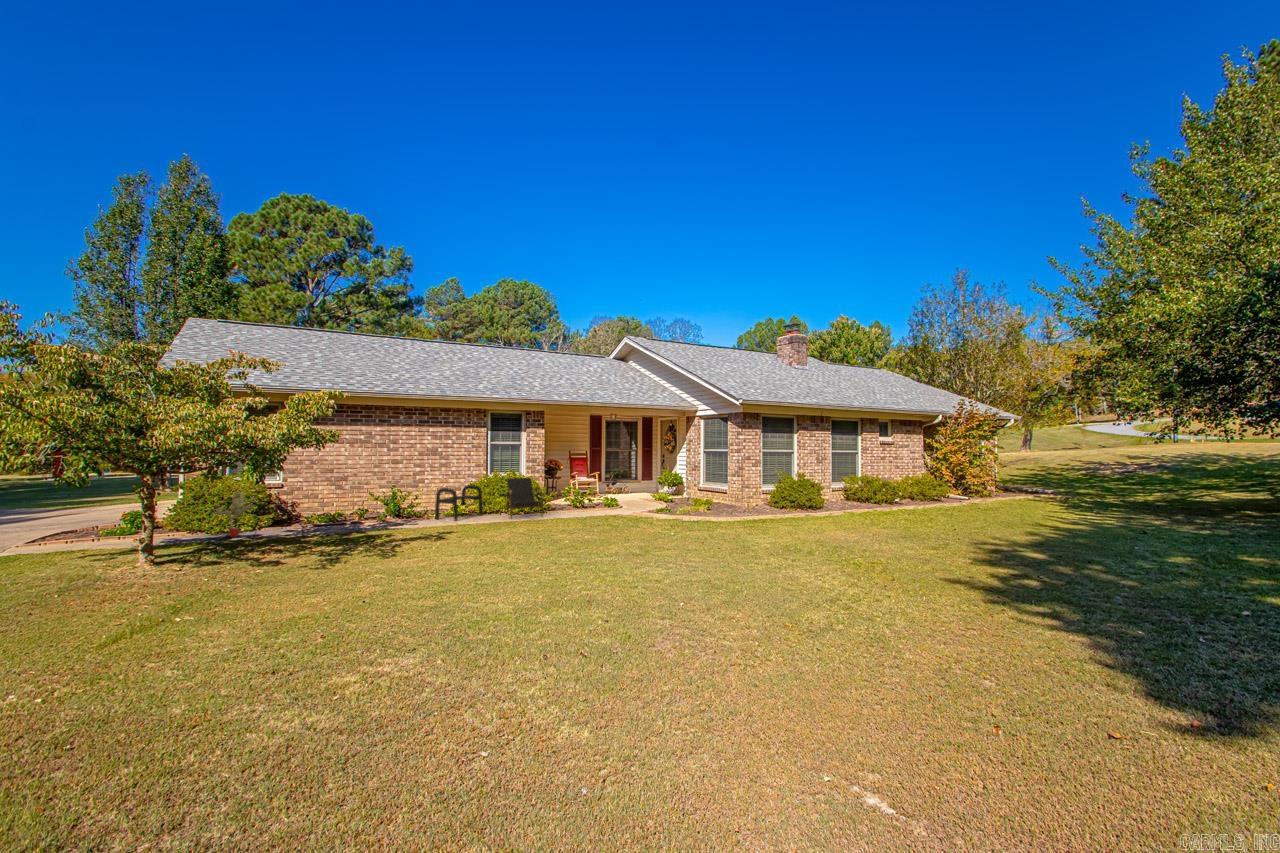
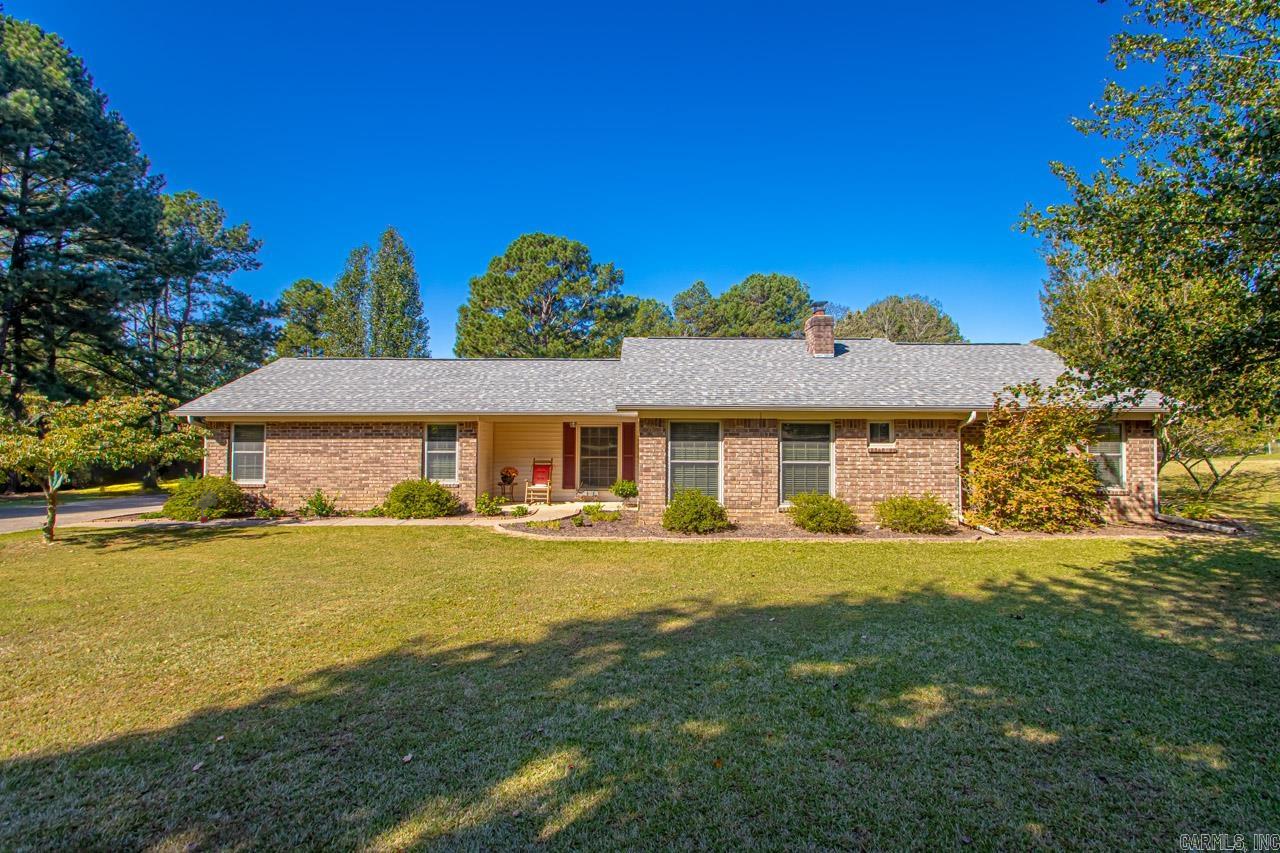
lounge chair: present [506,478,543,518] -> none [396,485,432,521]
bench: present [435,485,483,520] -> none [353,489,396,520]

